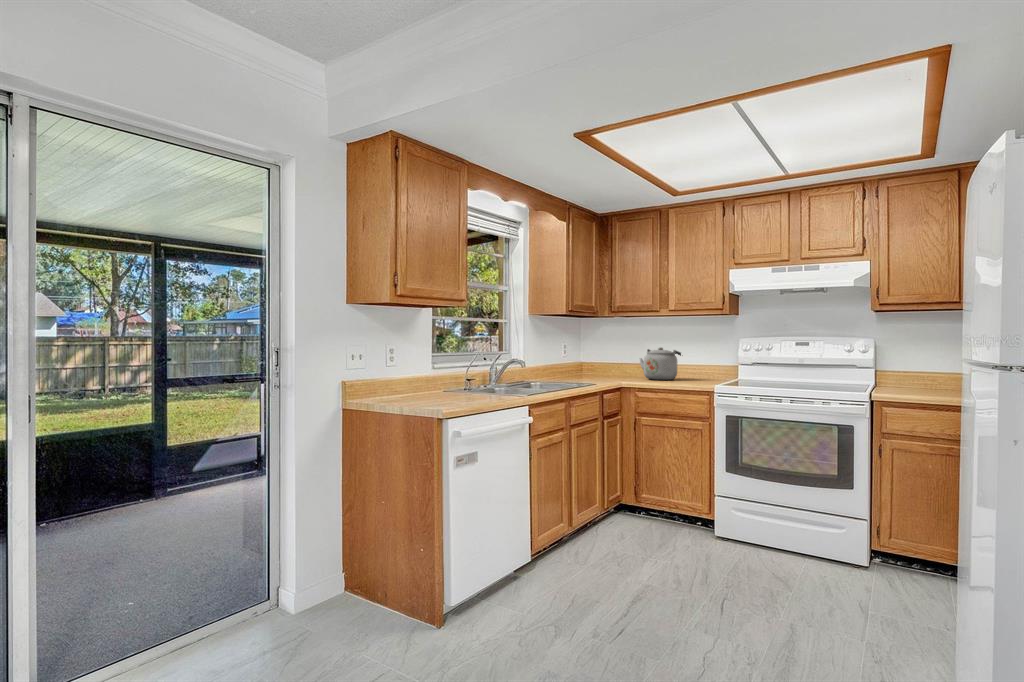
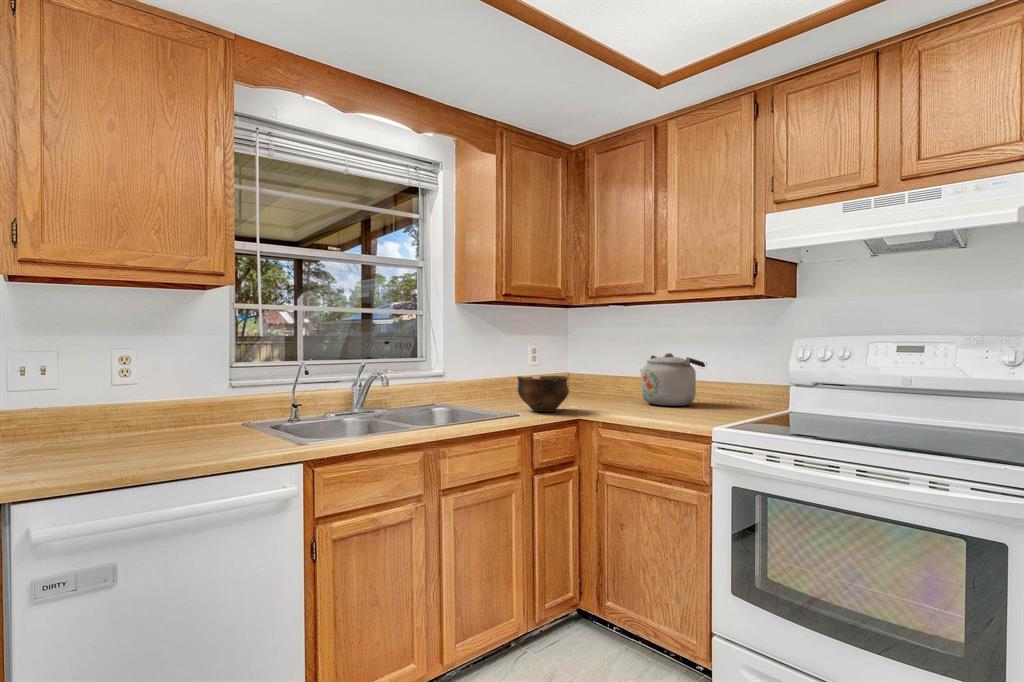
bowl: none [583,362,616,384] -> present [517,376,569,412]

